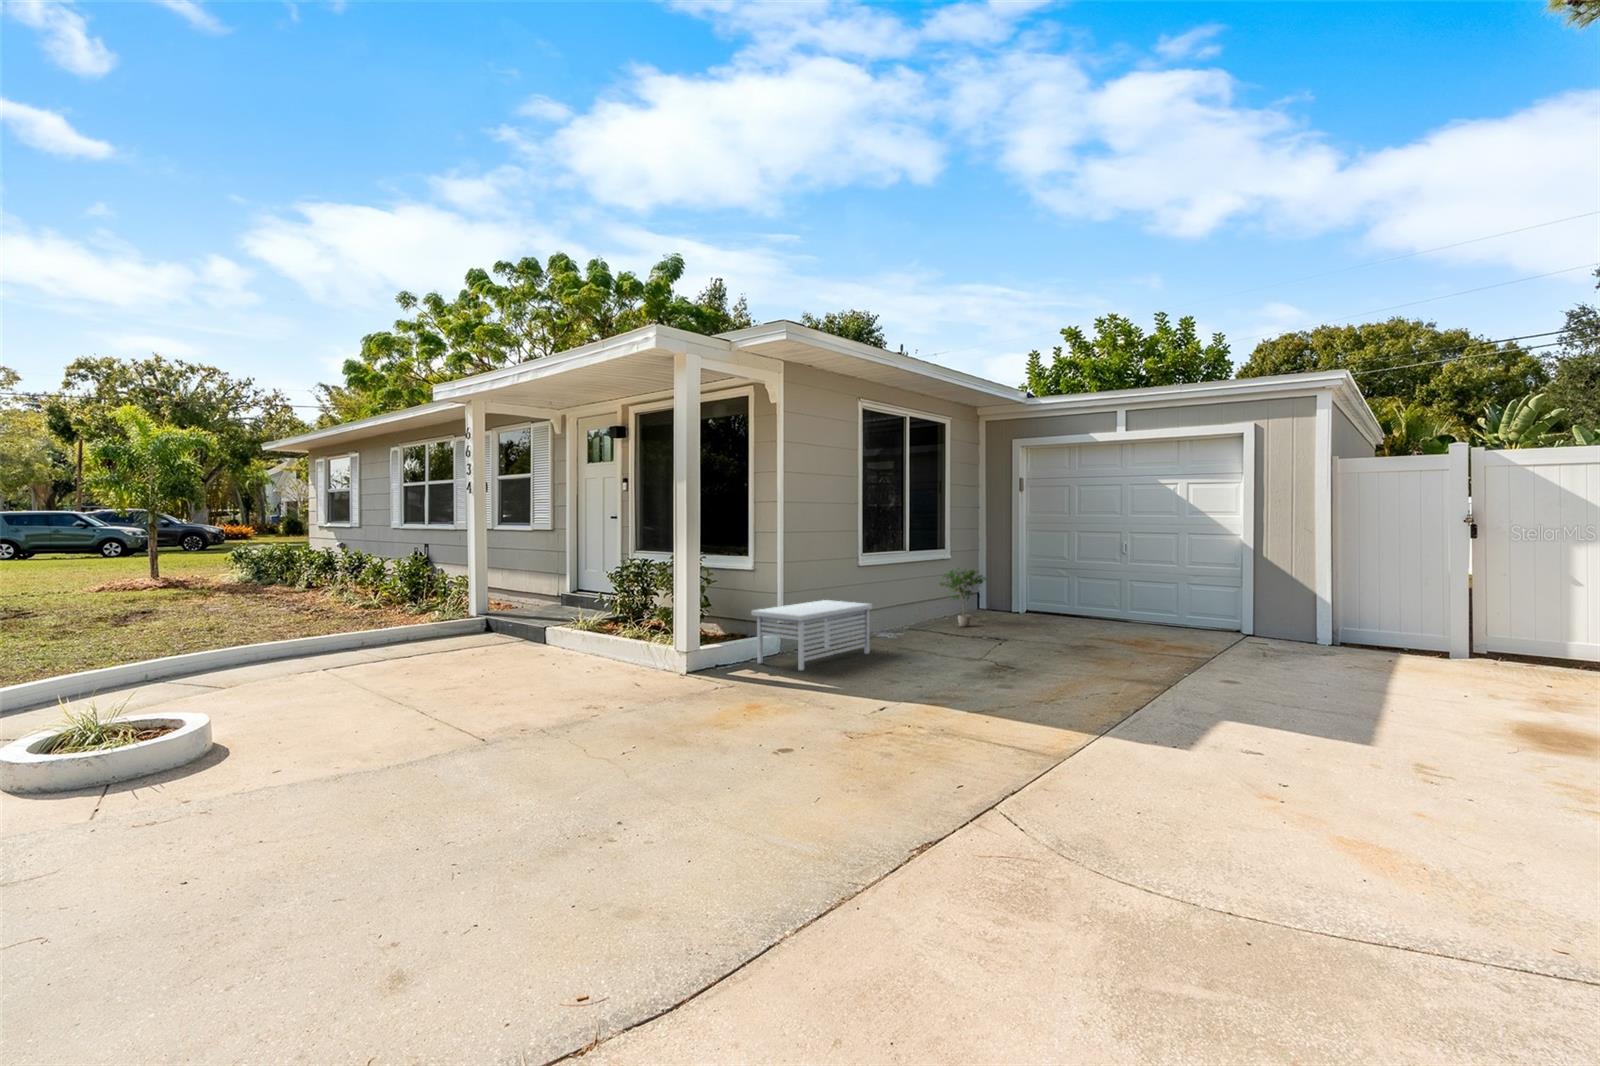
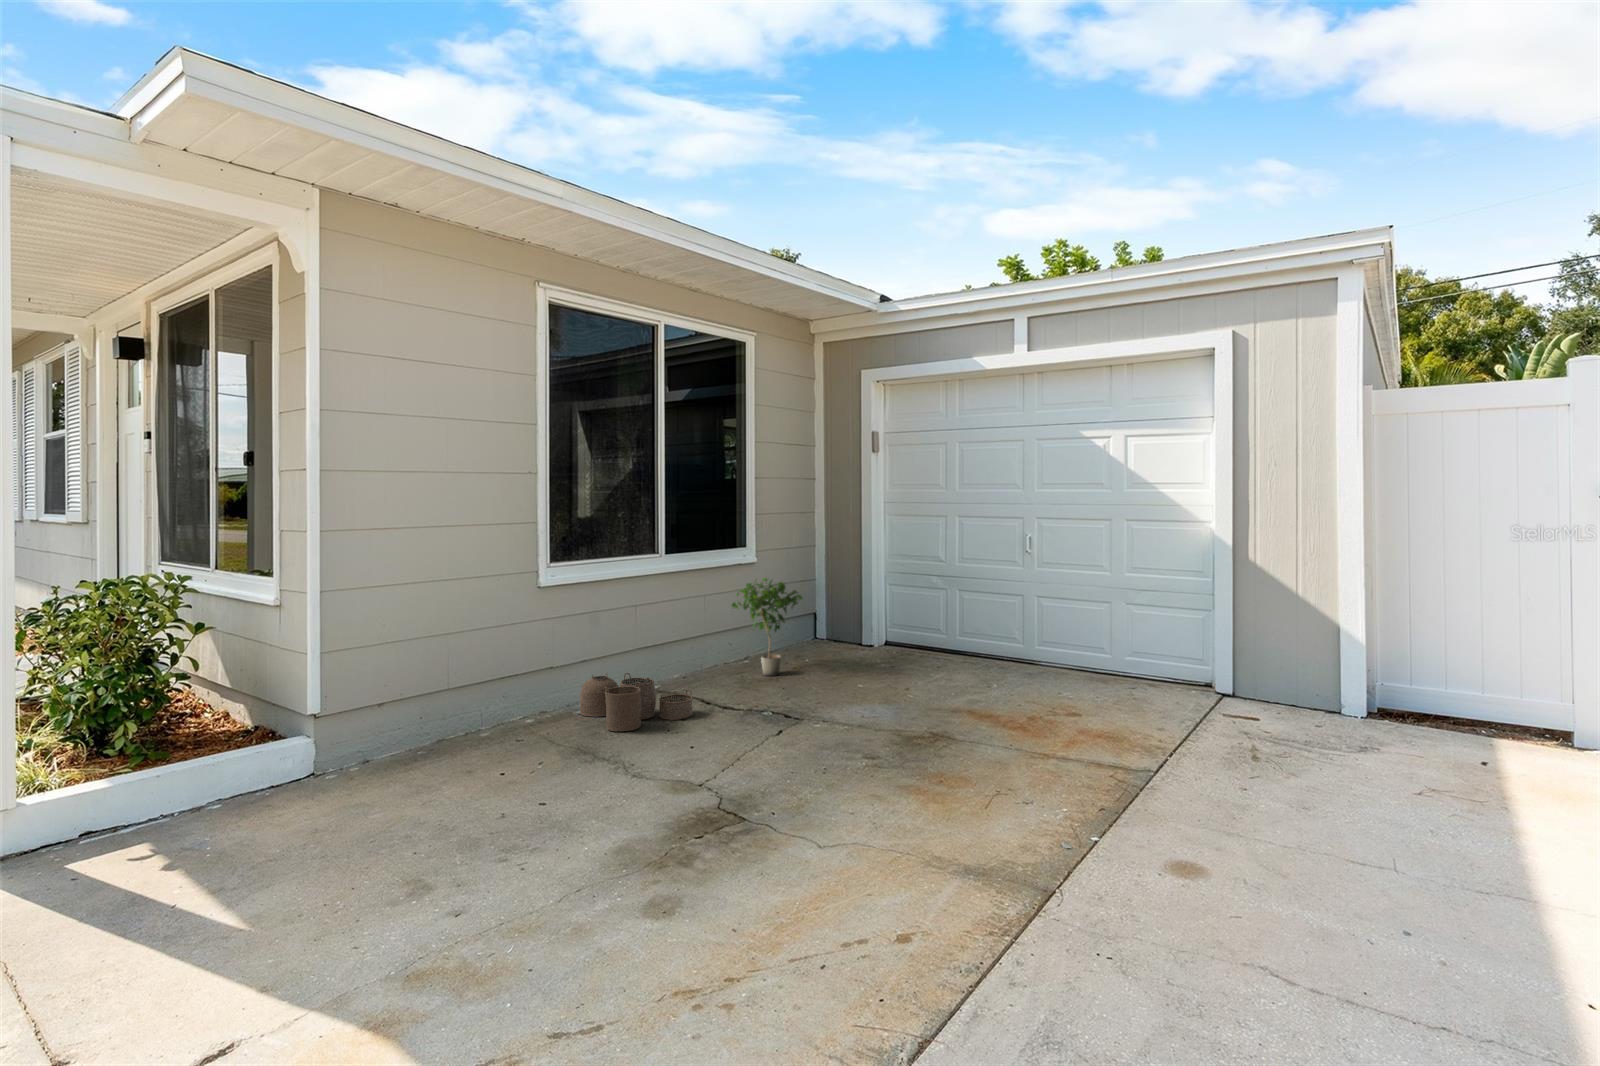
storage bench: present [751,600,872,670] -> none [232,650,531,826]
woven basket: none [872,617,939,646] -> present [580,673,693,731]

